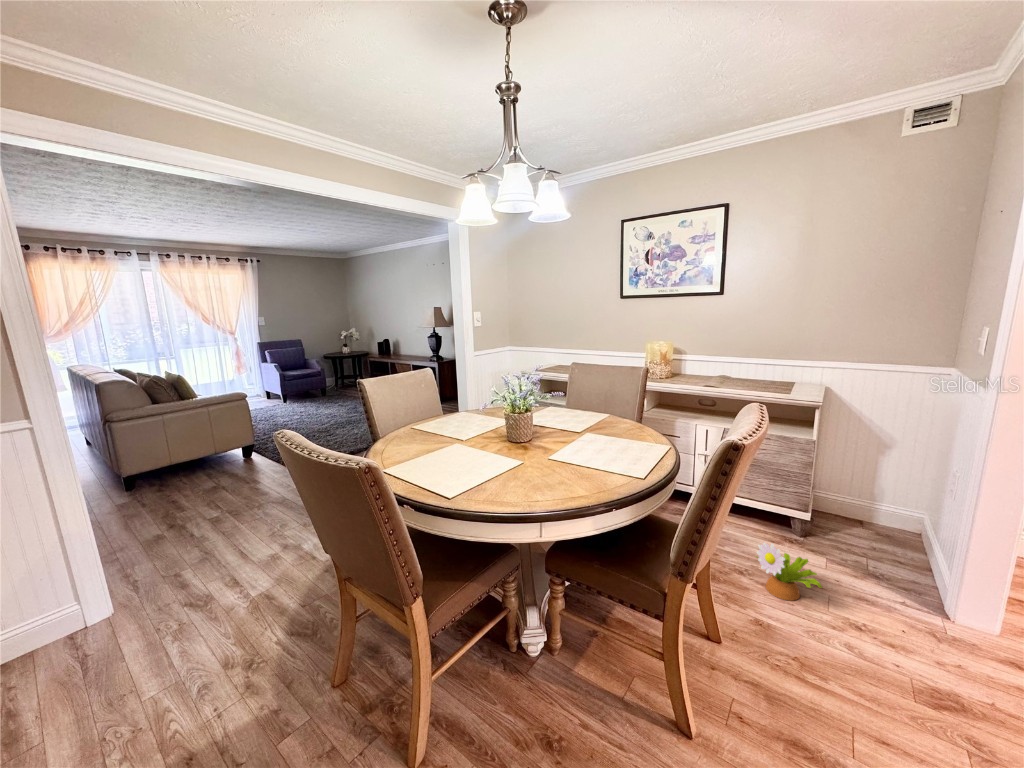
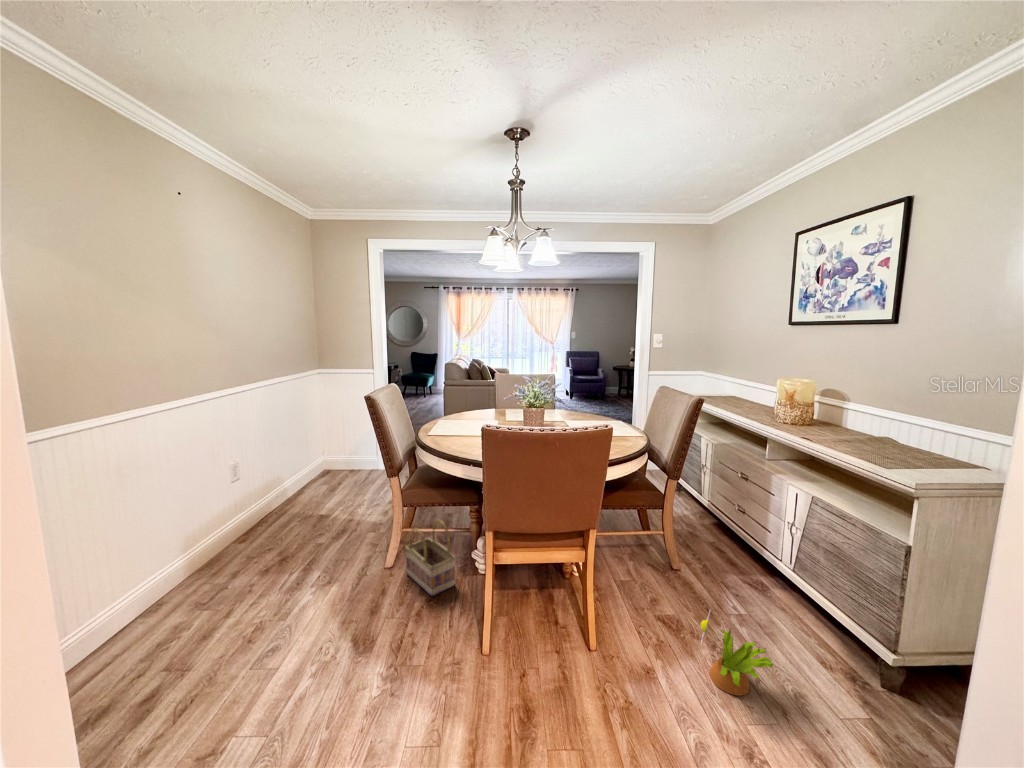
basket: none [456,617,544,739] -> present [405,520,456,596]

